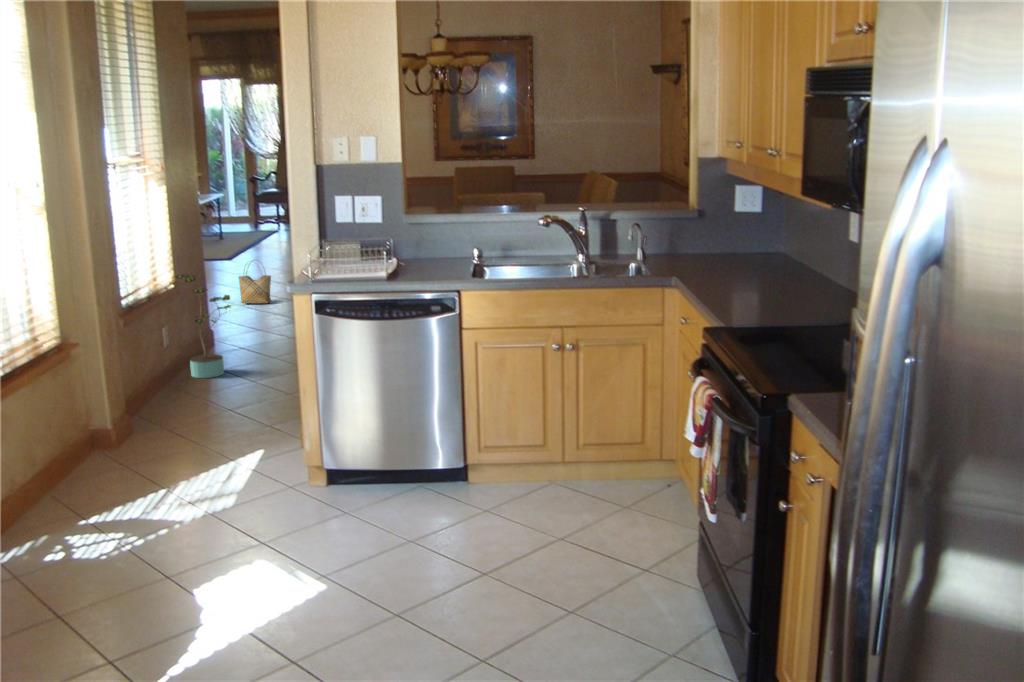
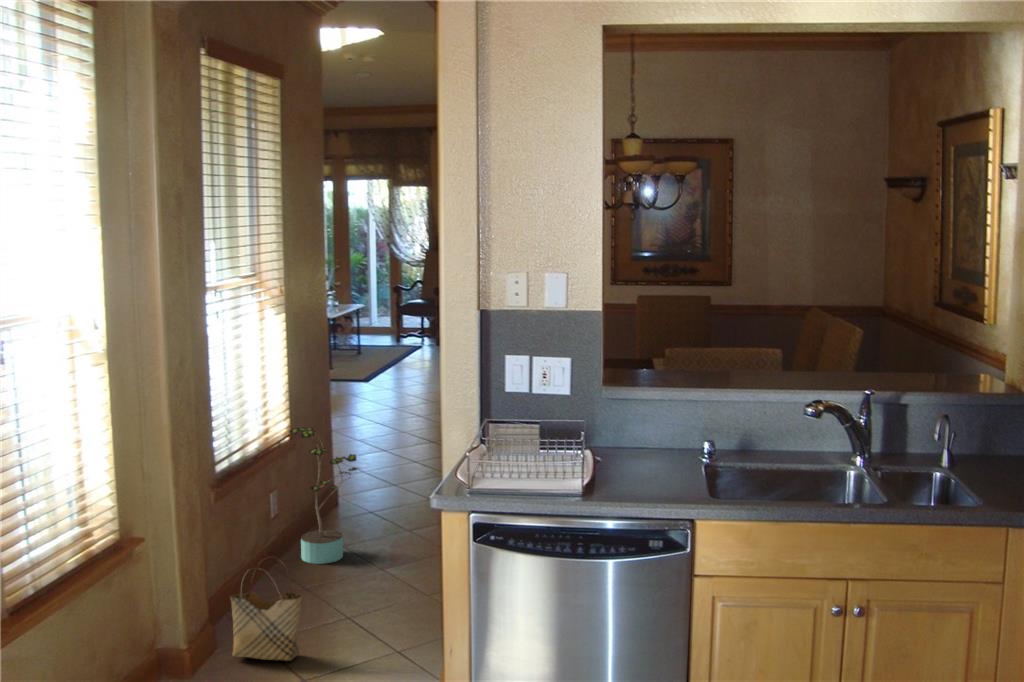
woven basket: present [239,261,271,304] -> present [230,556,302,661]

